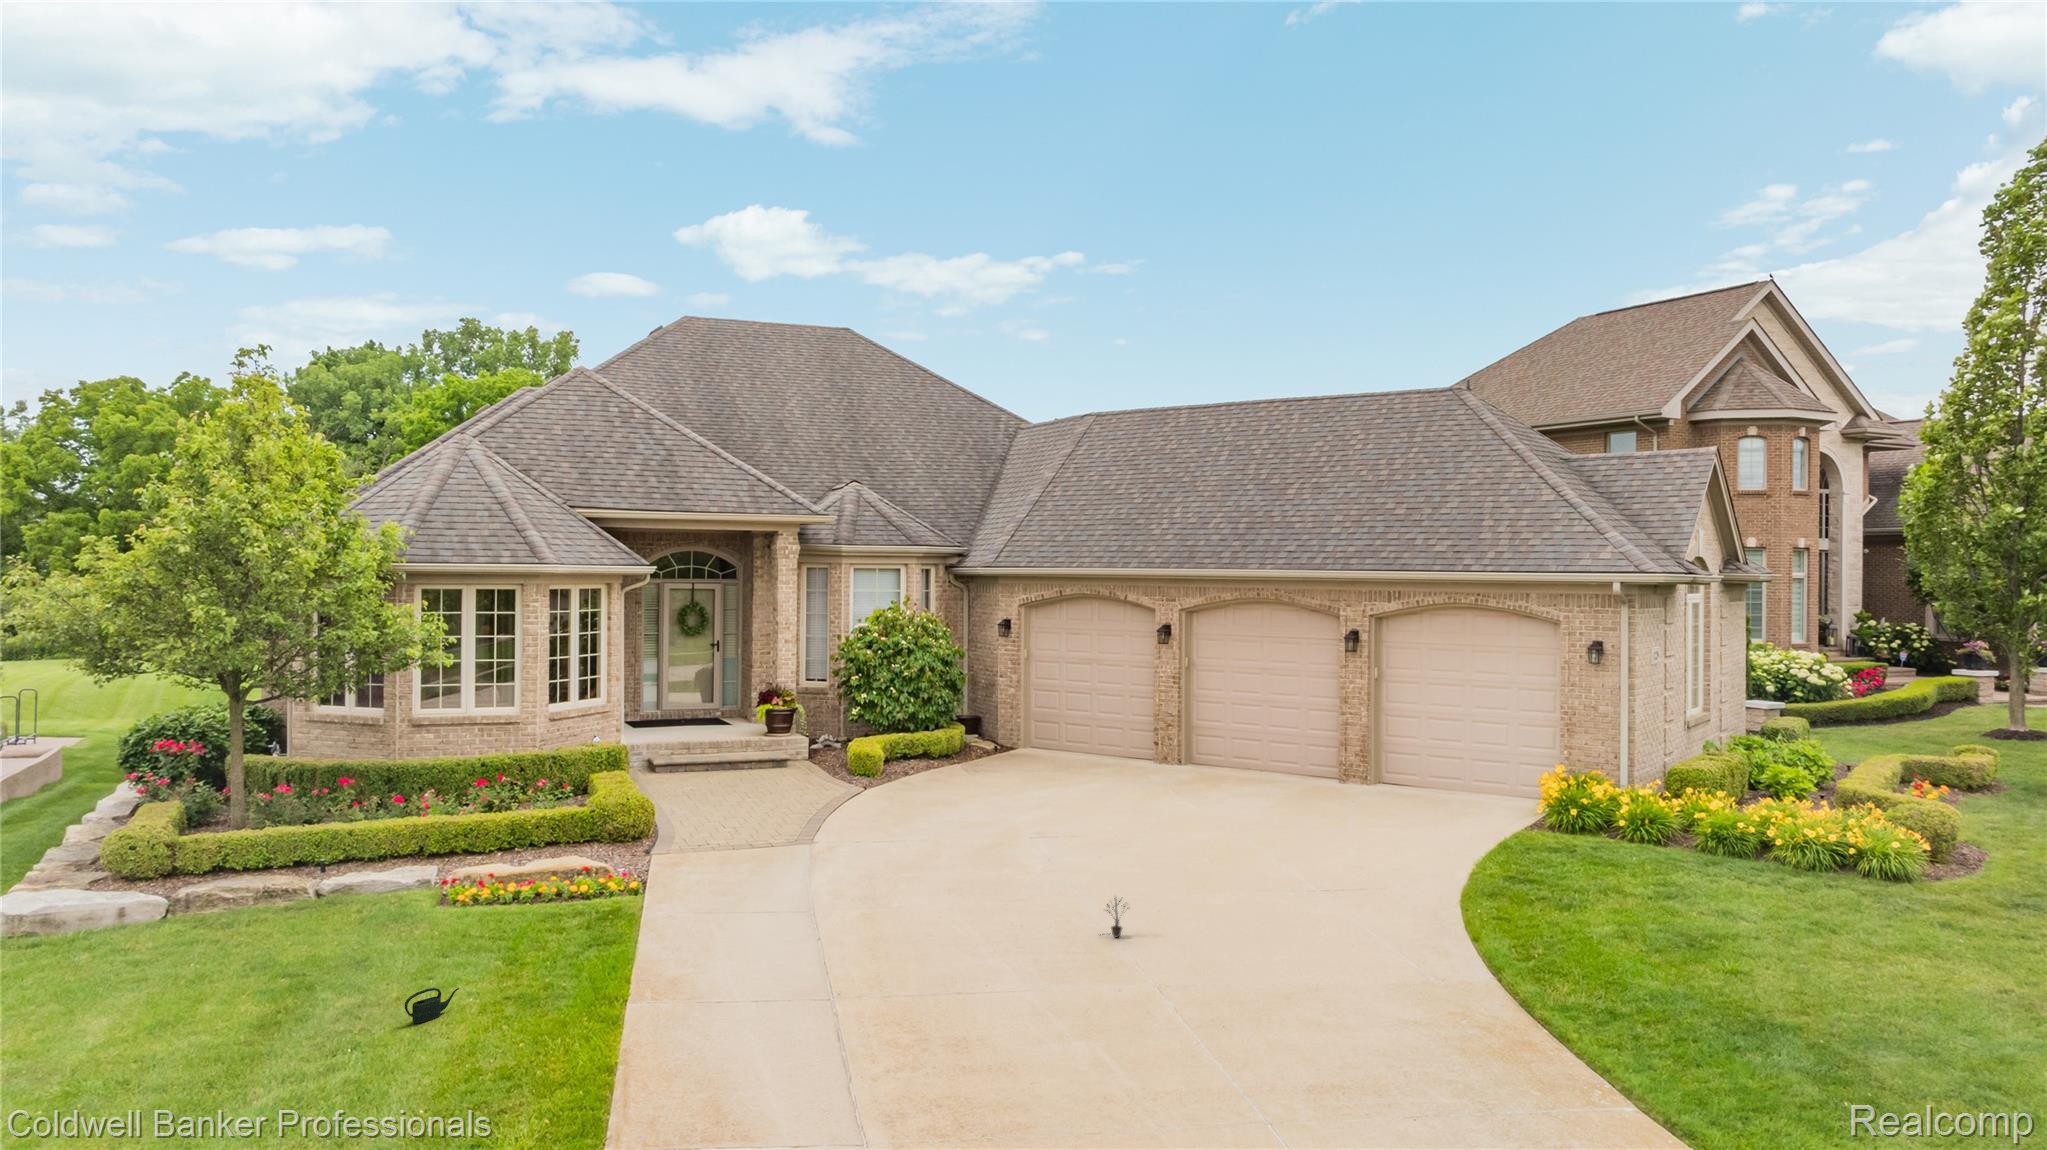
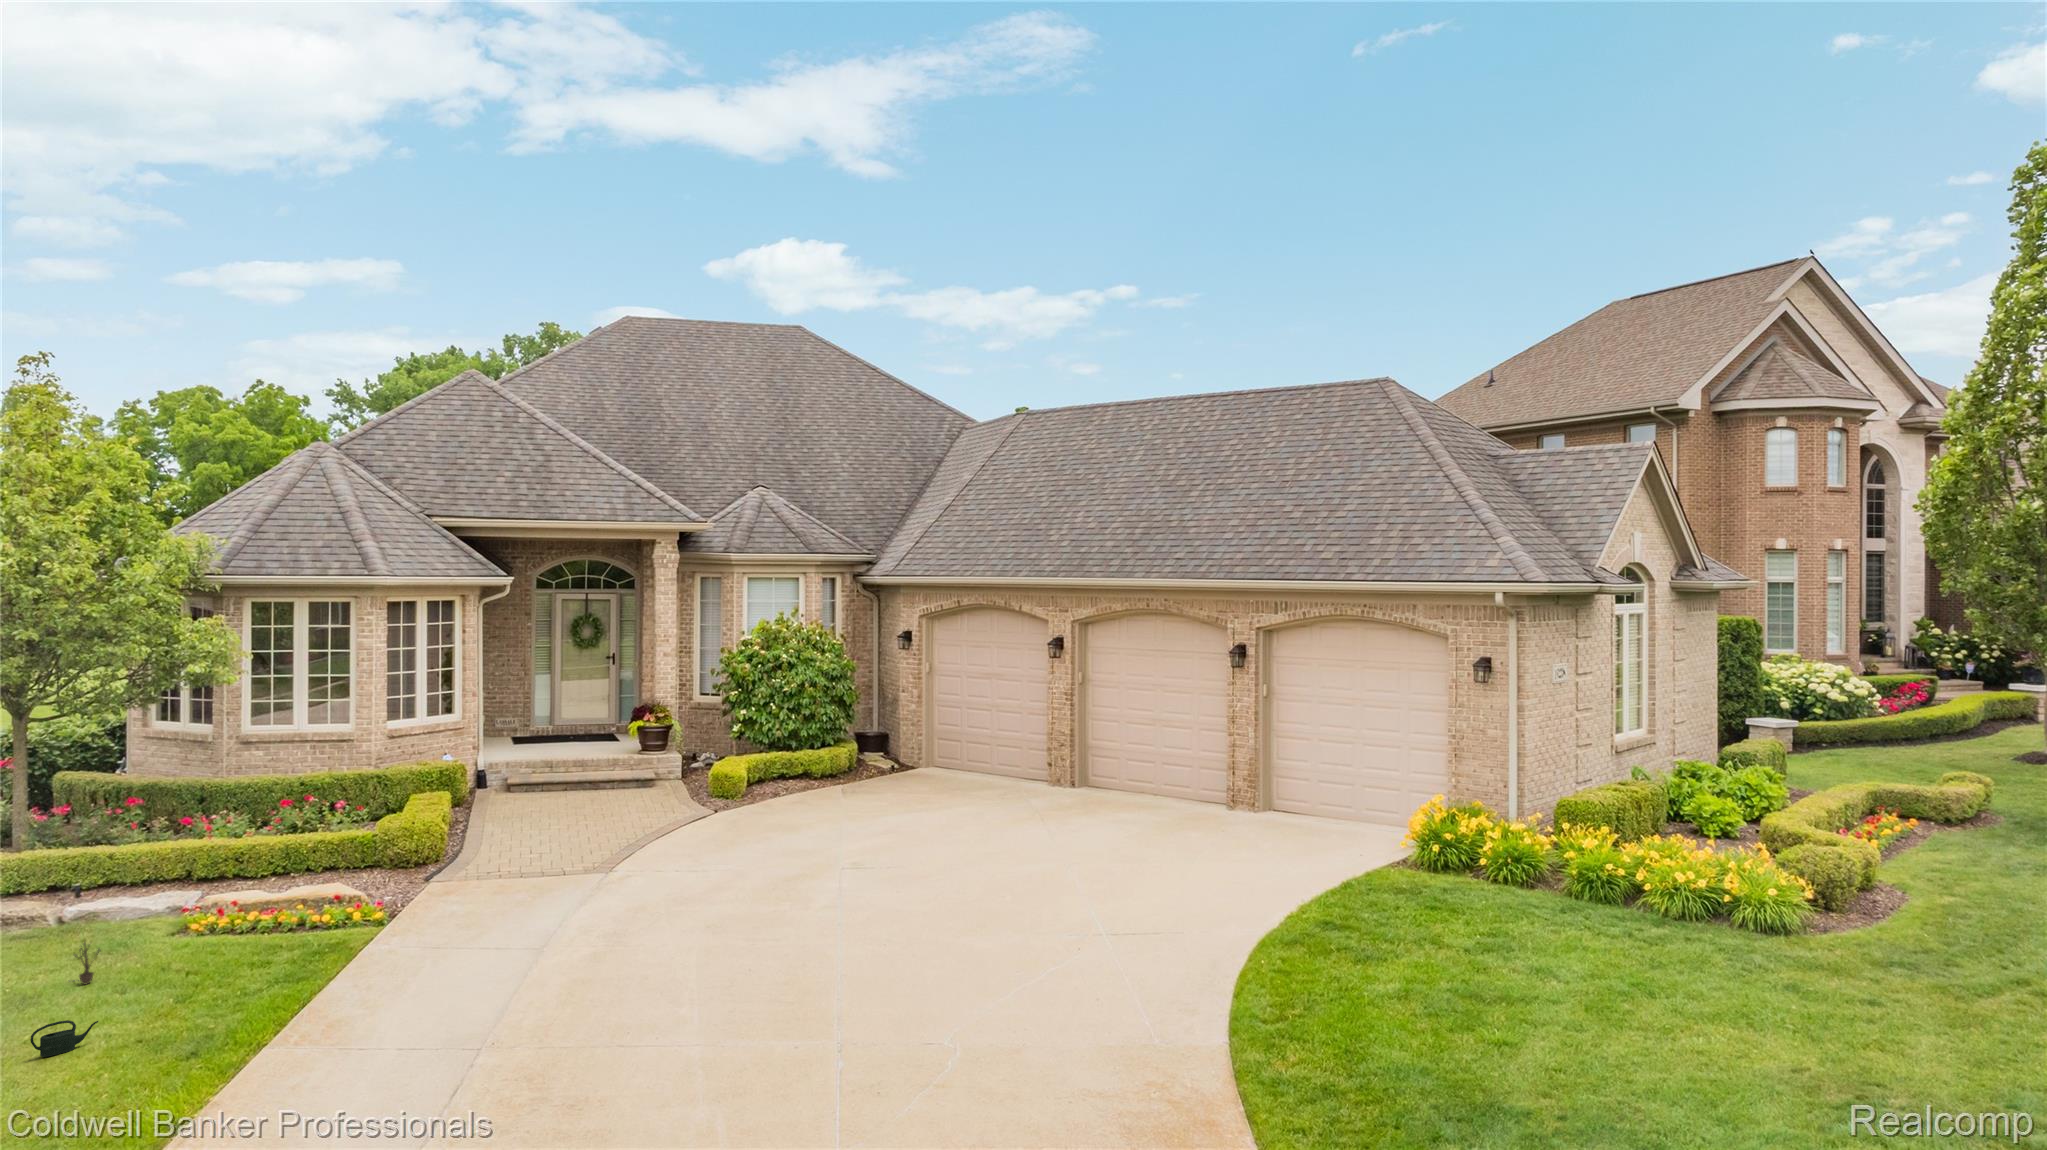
decorative plant: present [1100,898,1128,938] -> present [69,942,101,985]

